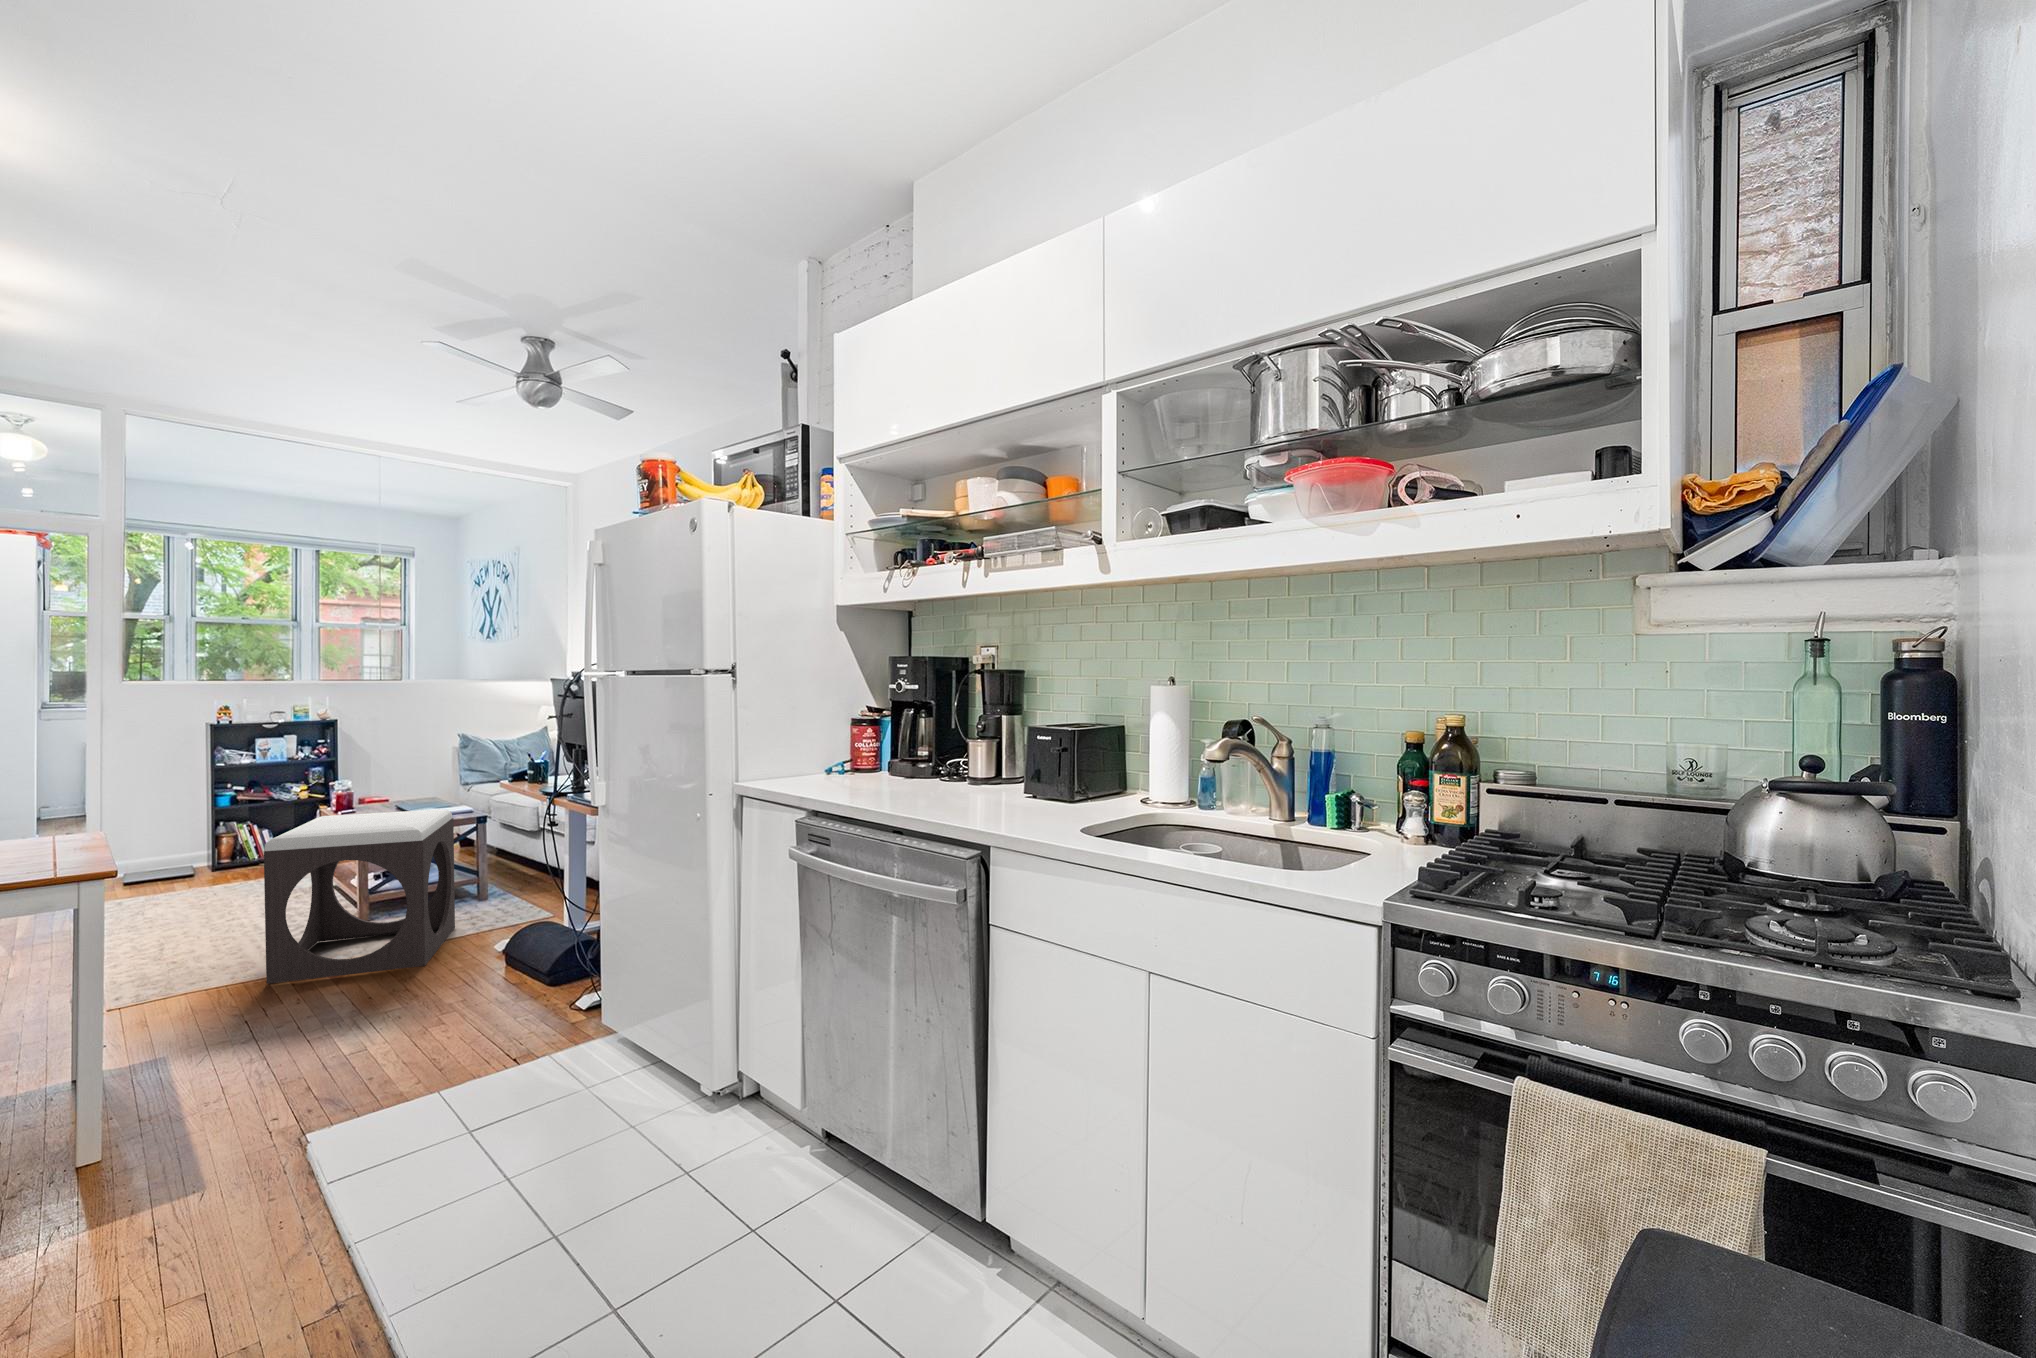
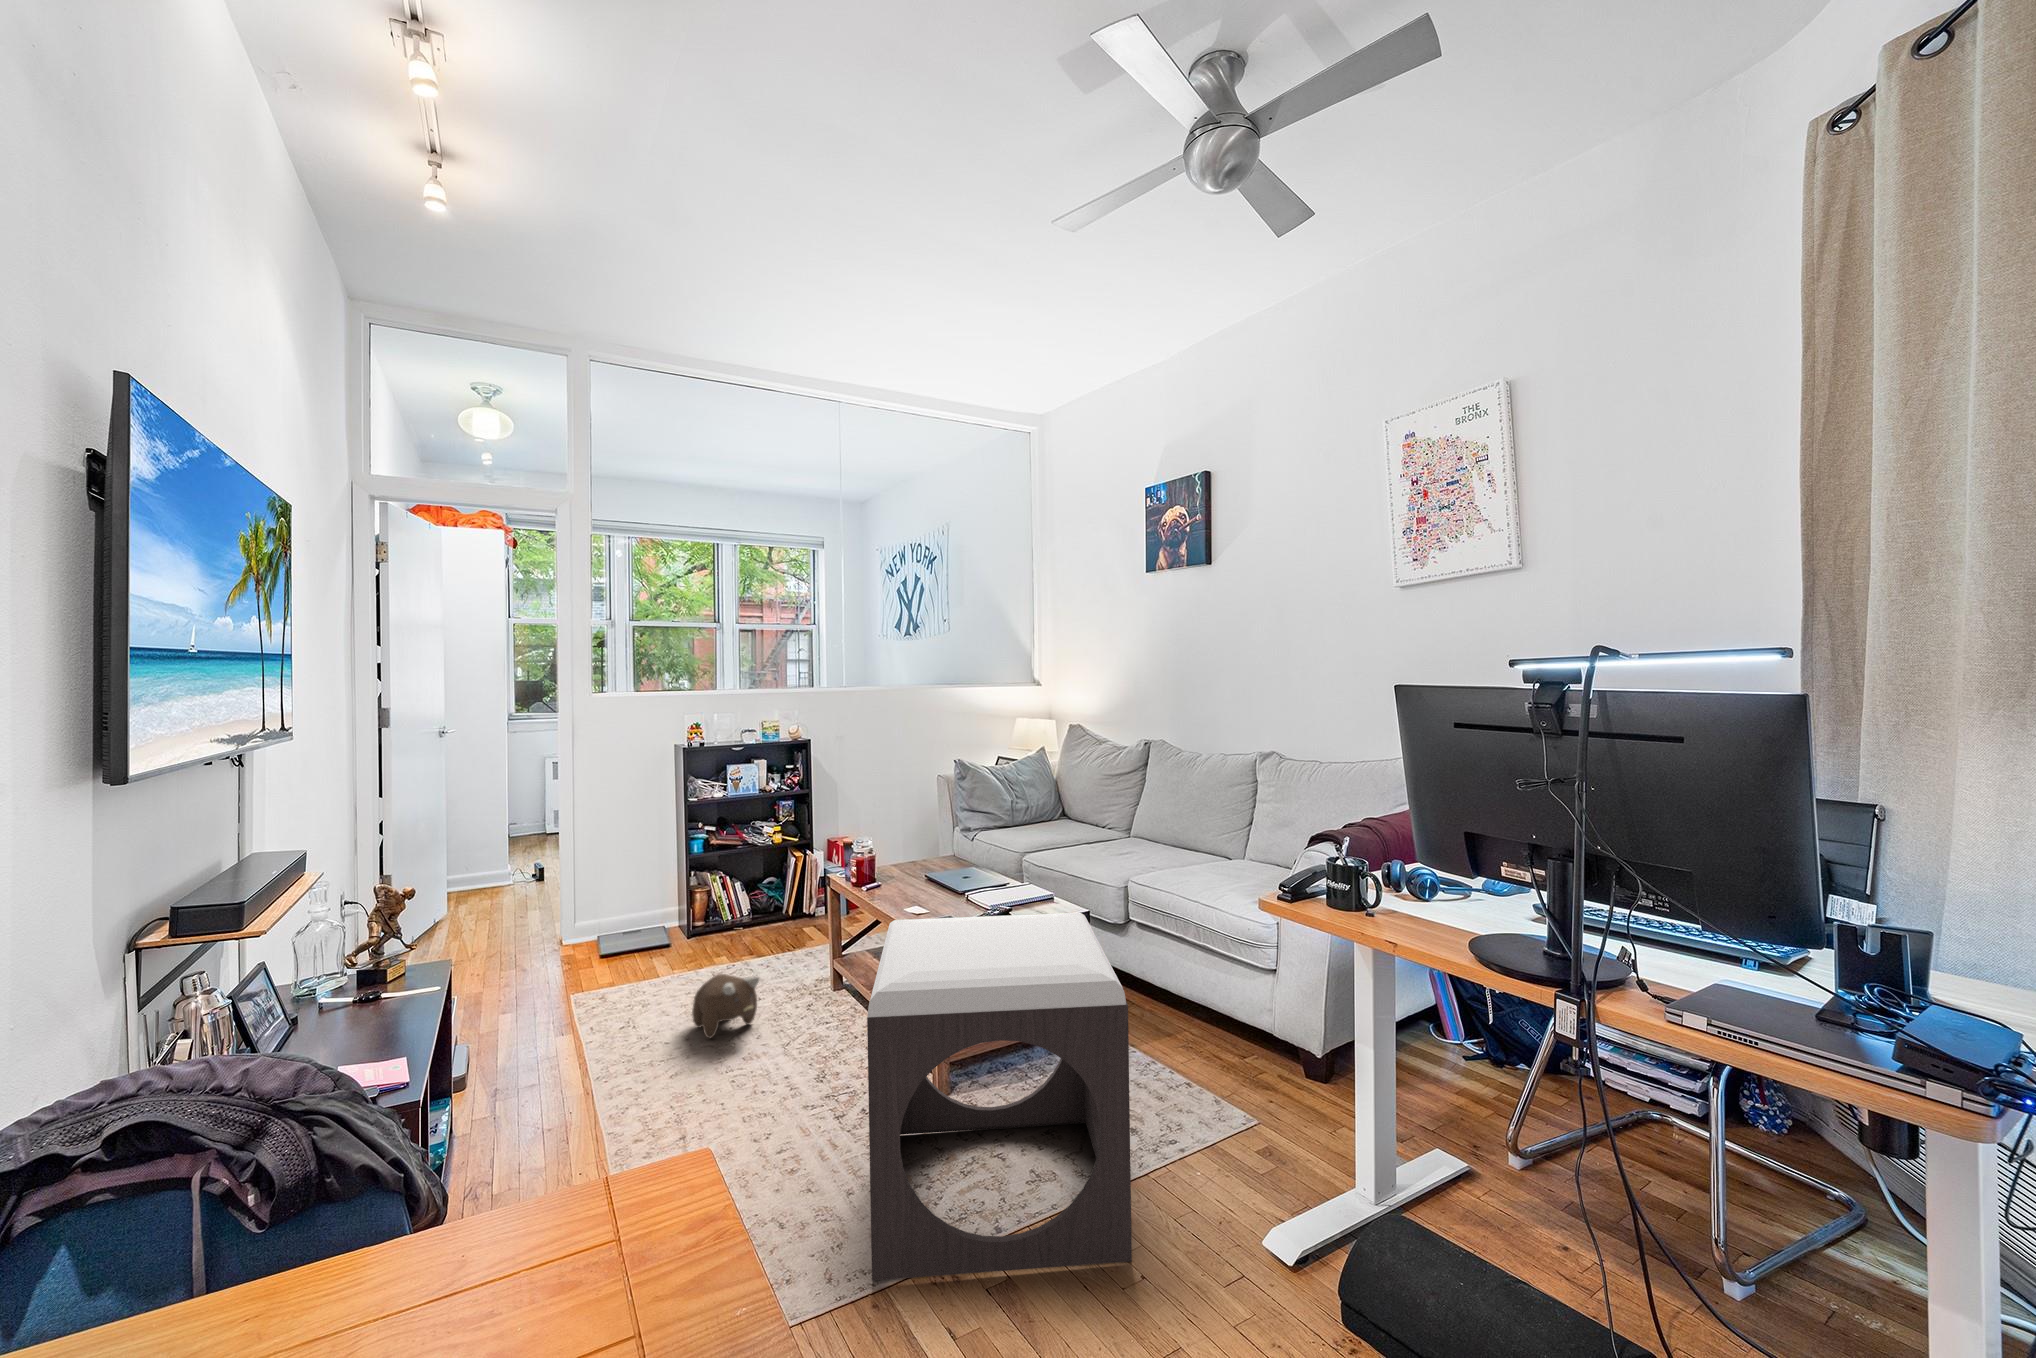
plush toy: none [194,874,250,916] -> present [692,974,759,1038]

